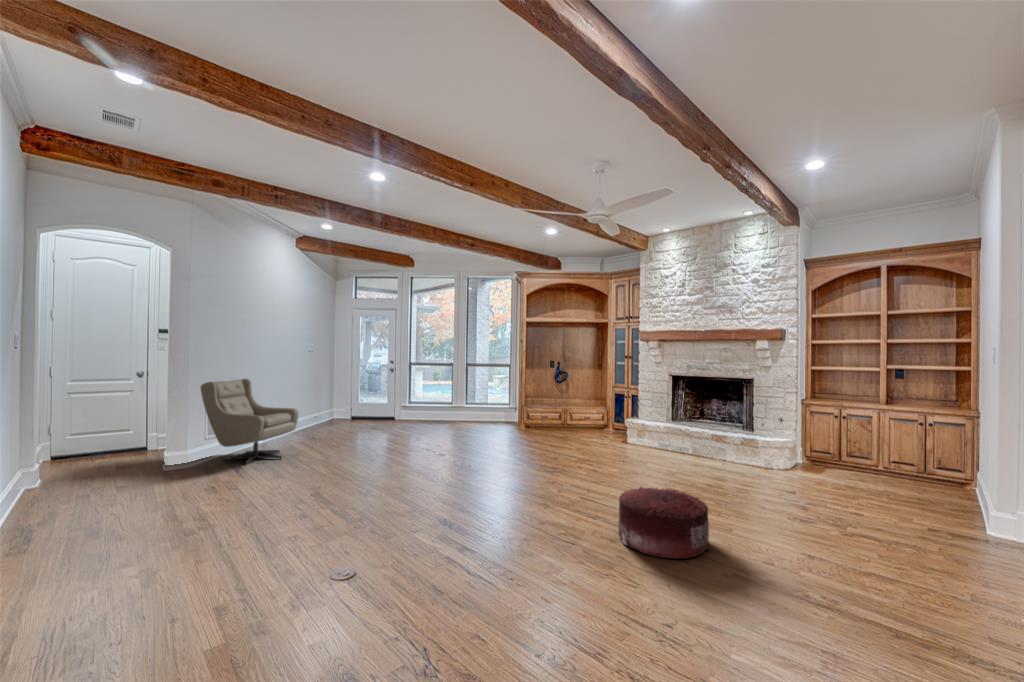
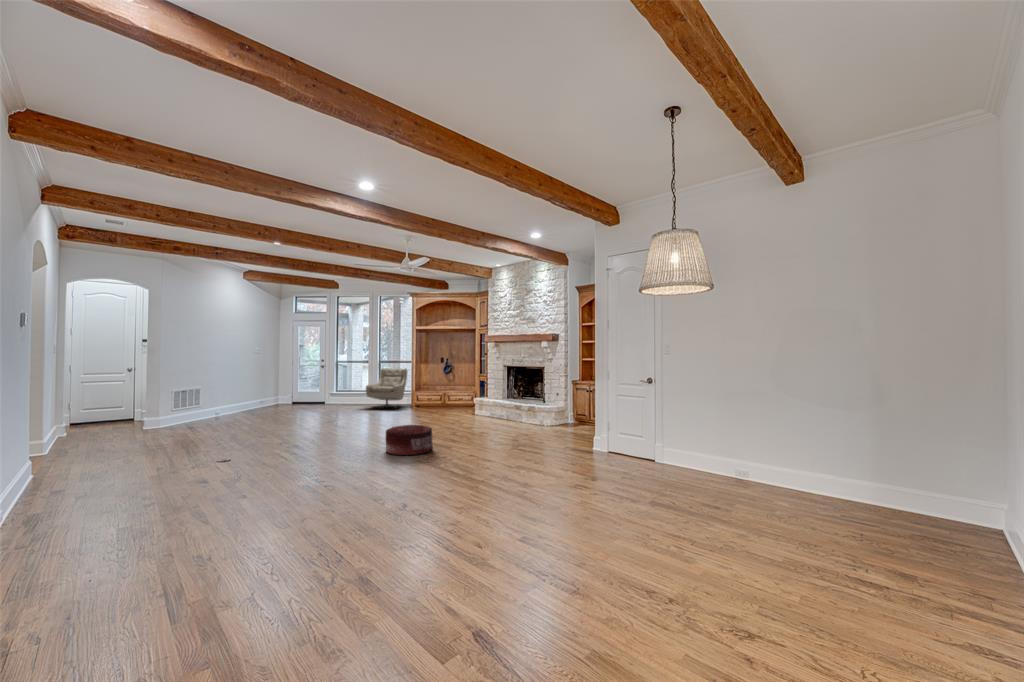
armchair: present [201,379,298,464] -> present [366,368,407,409]

